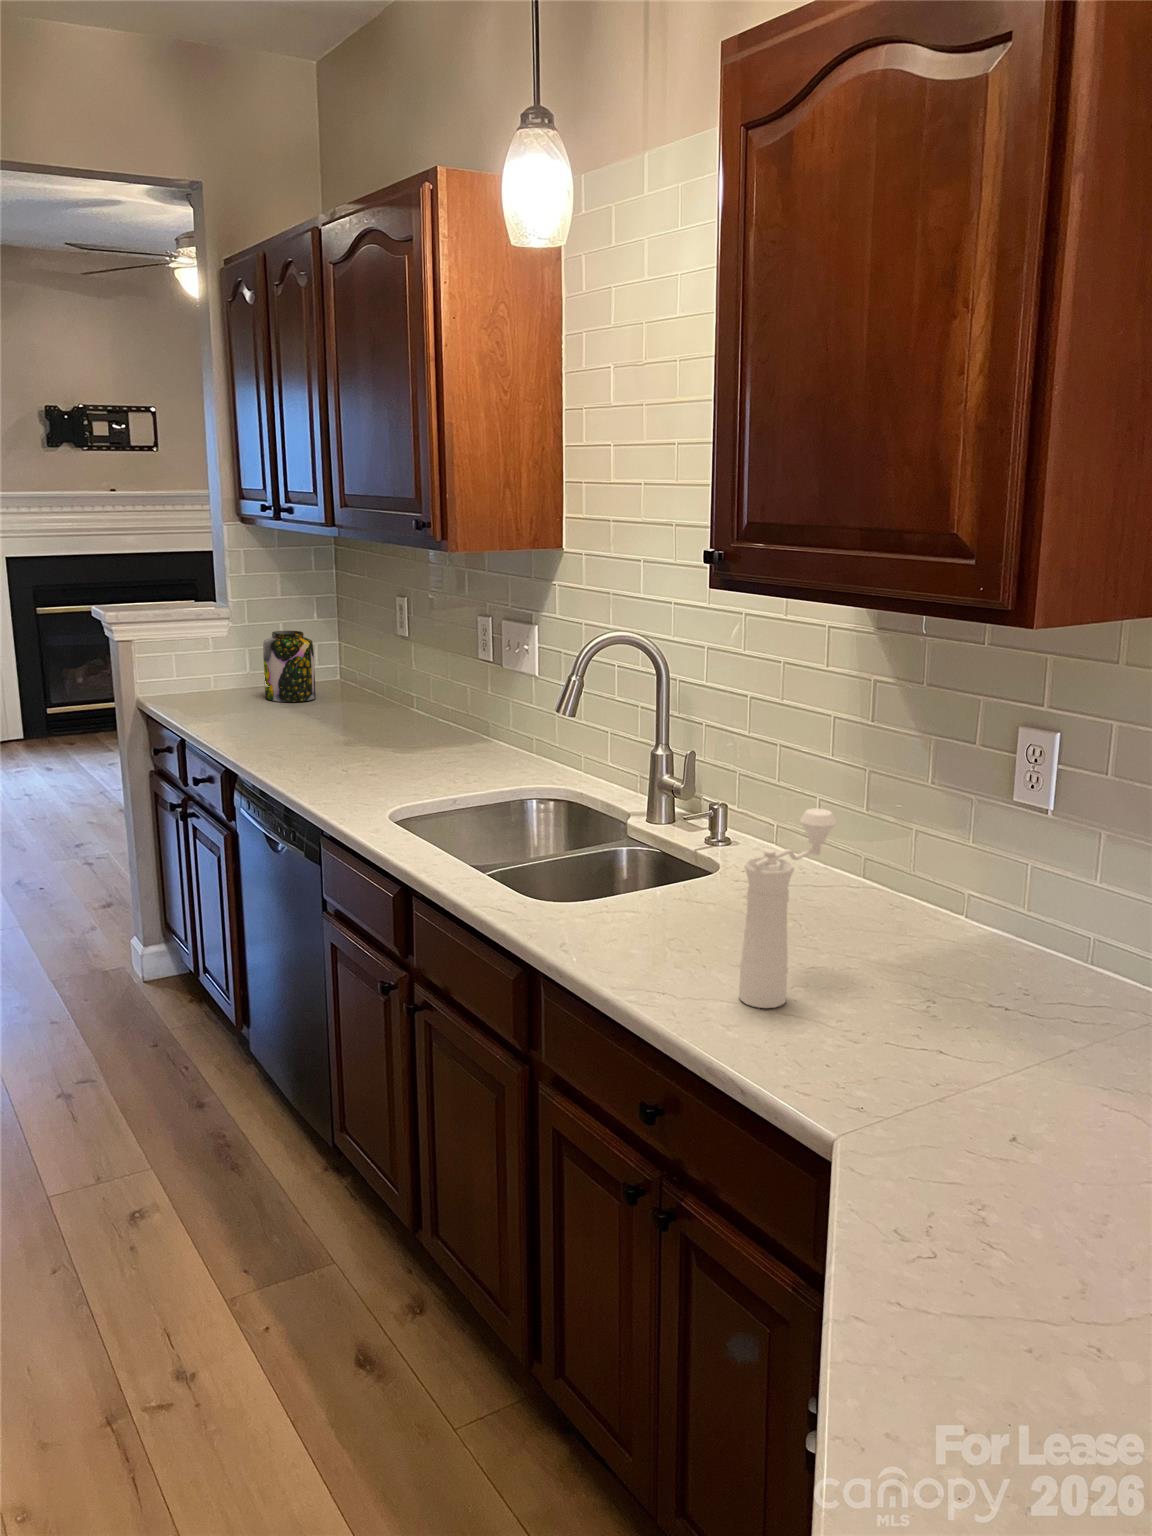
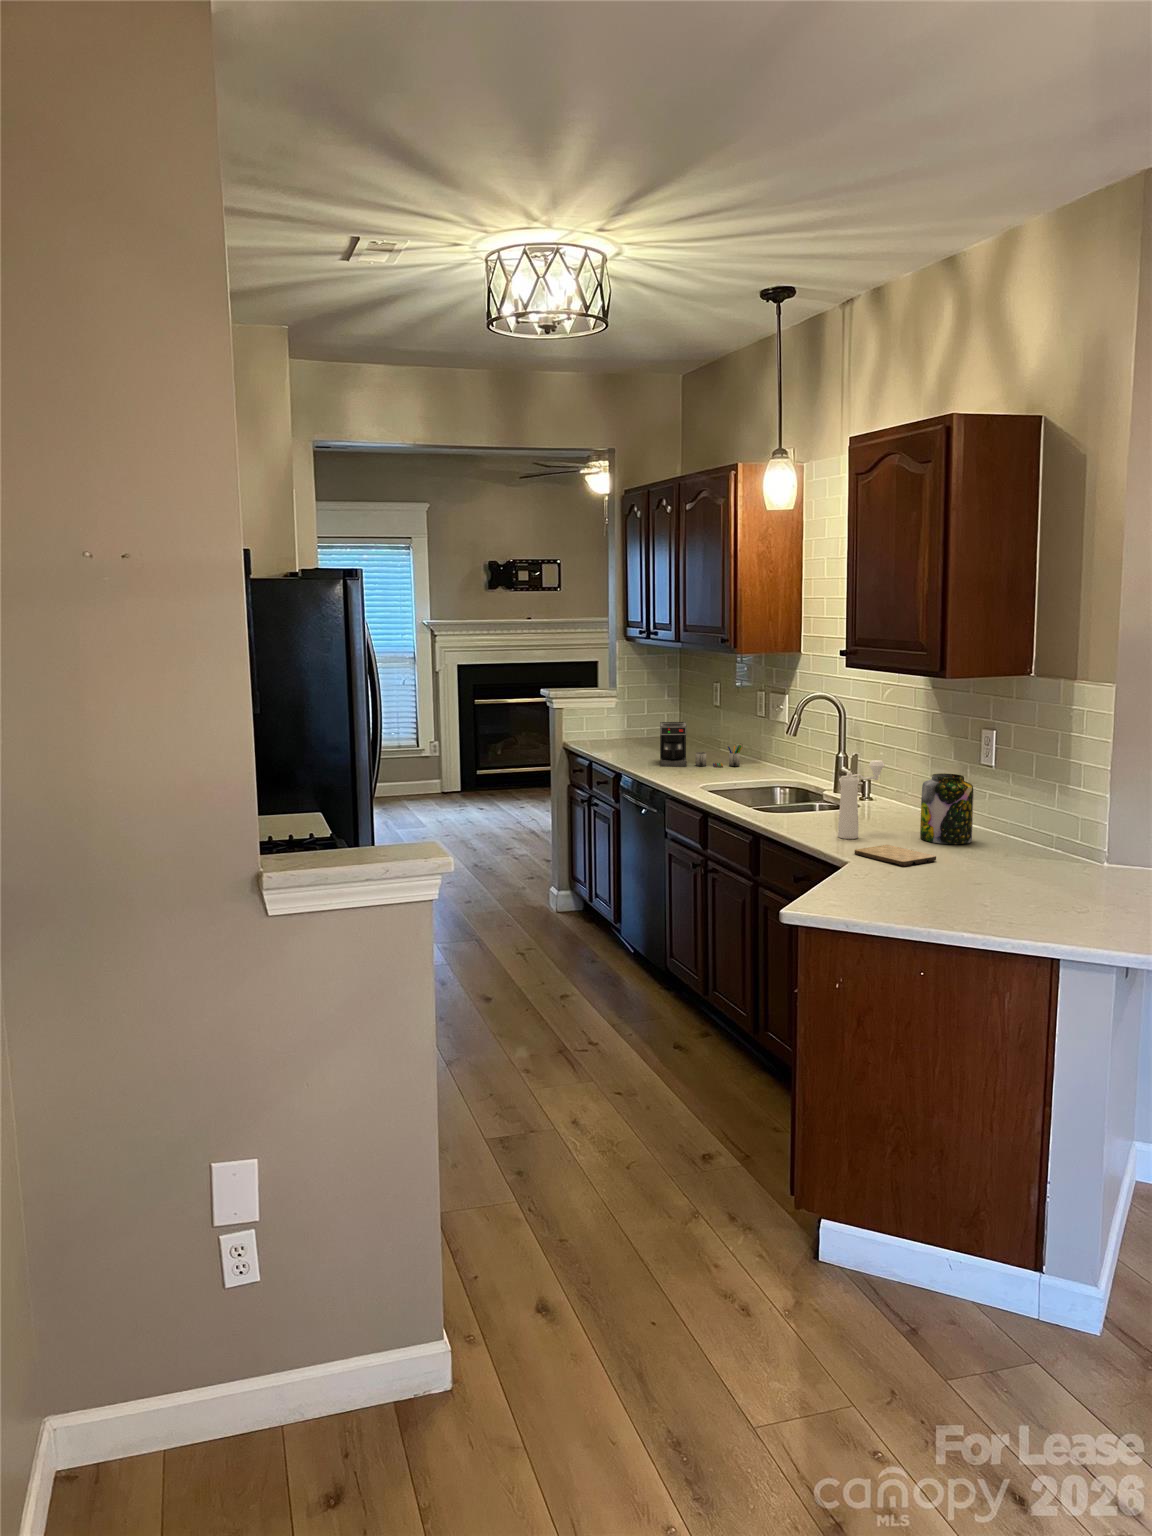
jar: present [263,631,316,702] -> present [920,773,973,844]
coffee maker: none [304,672,457,758] -> present [660,722,743,767]
cutting board: none [825,1043,1041,1156] -> present [854,845,936,866]

